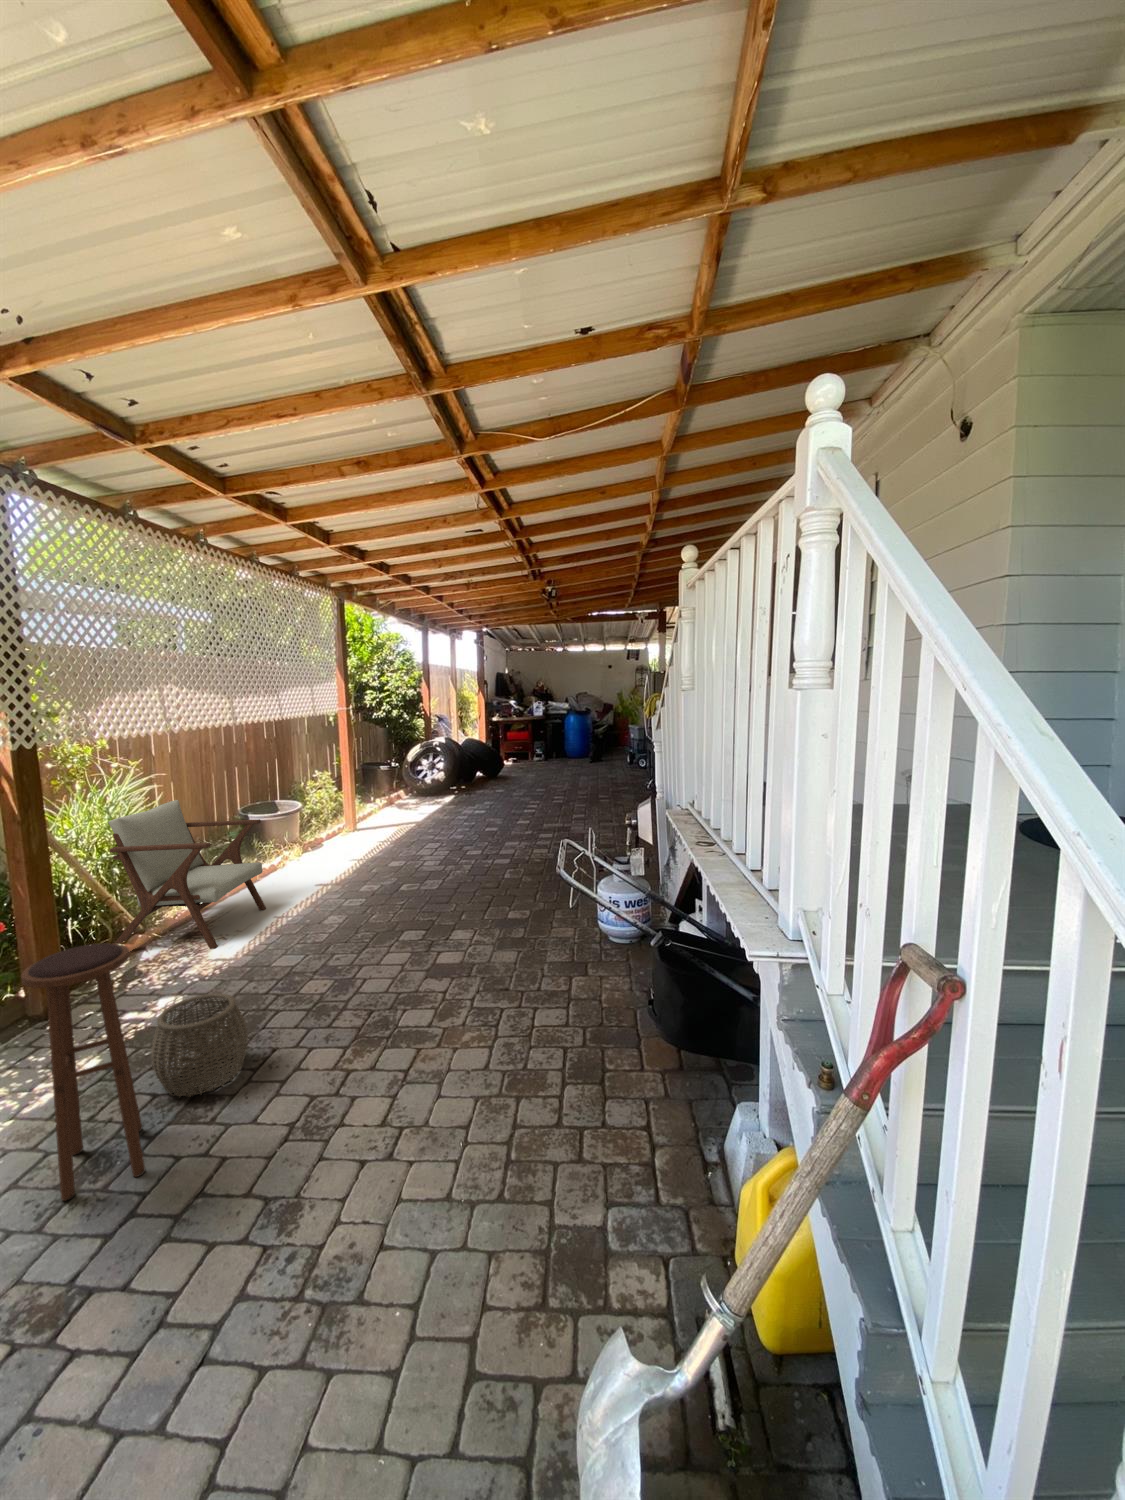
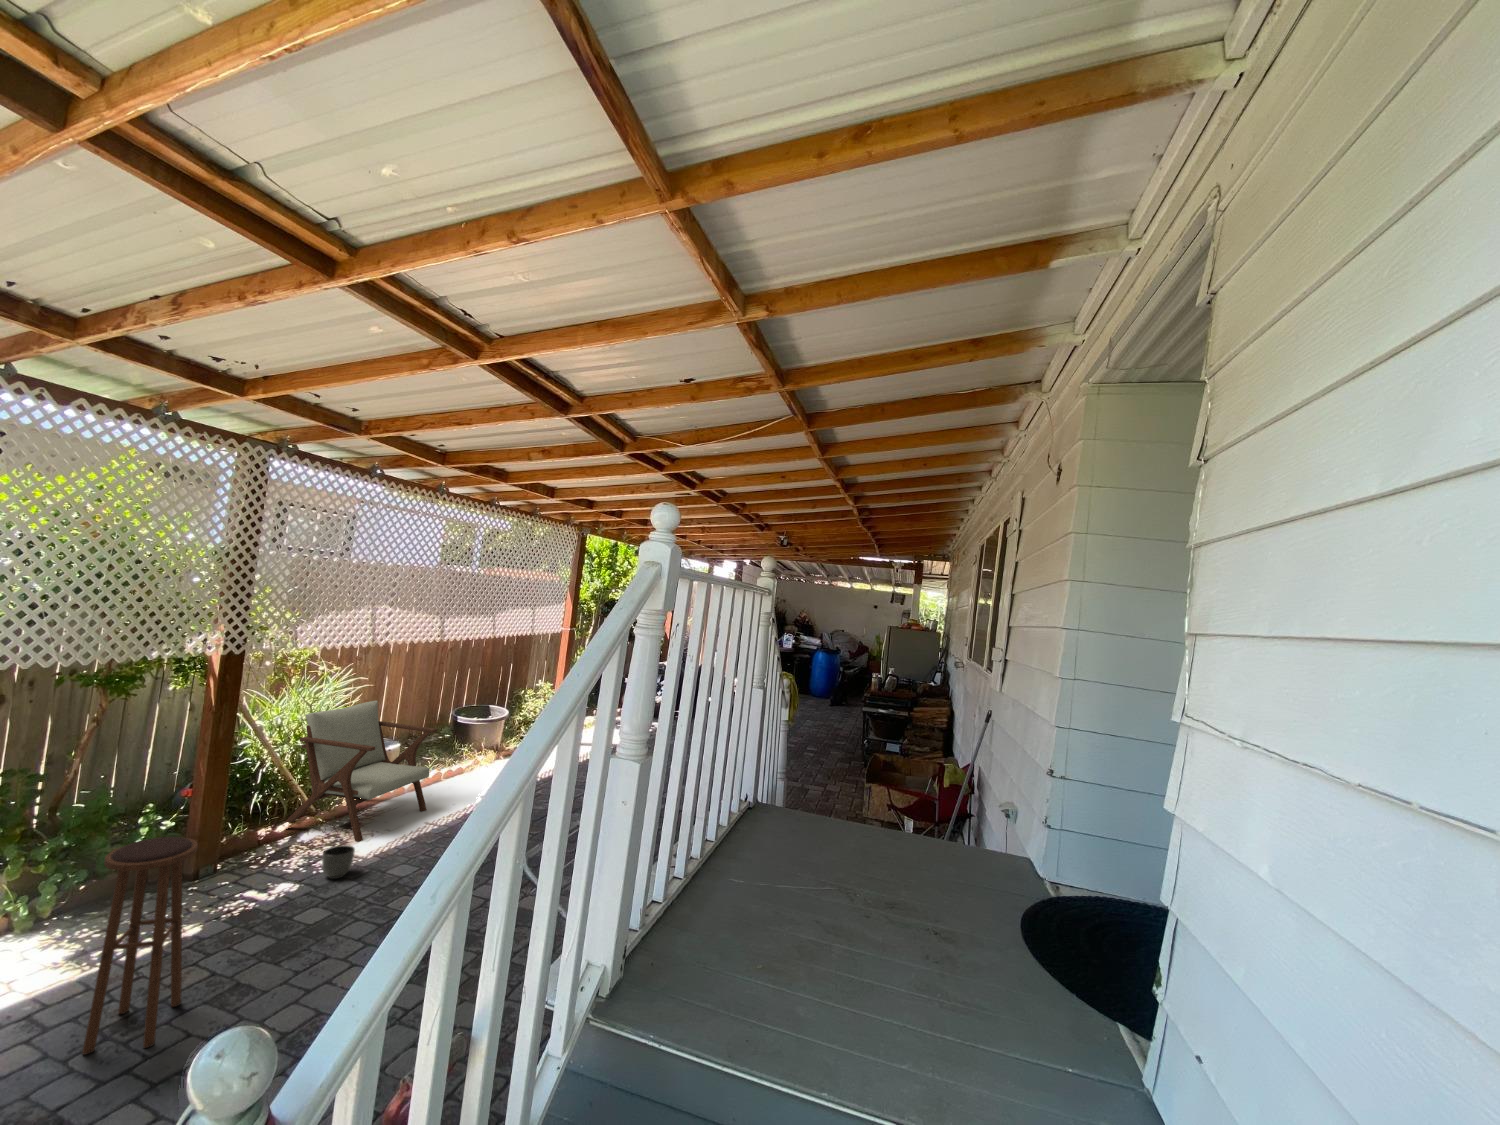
planter: none [197,948,233,985] -> present [322,845,355,879]
woven basket: present [151,993,248,1097] -> none [215,892,306,984]

